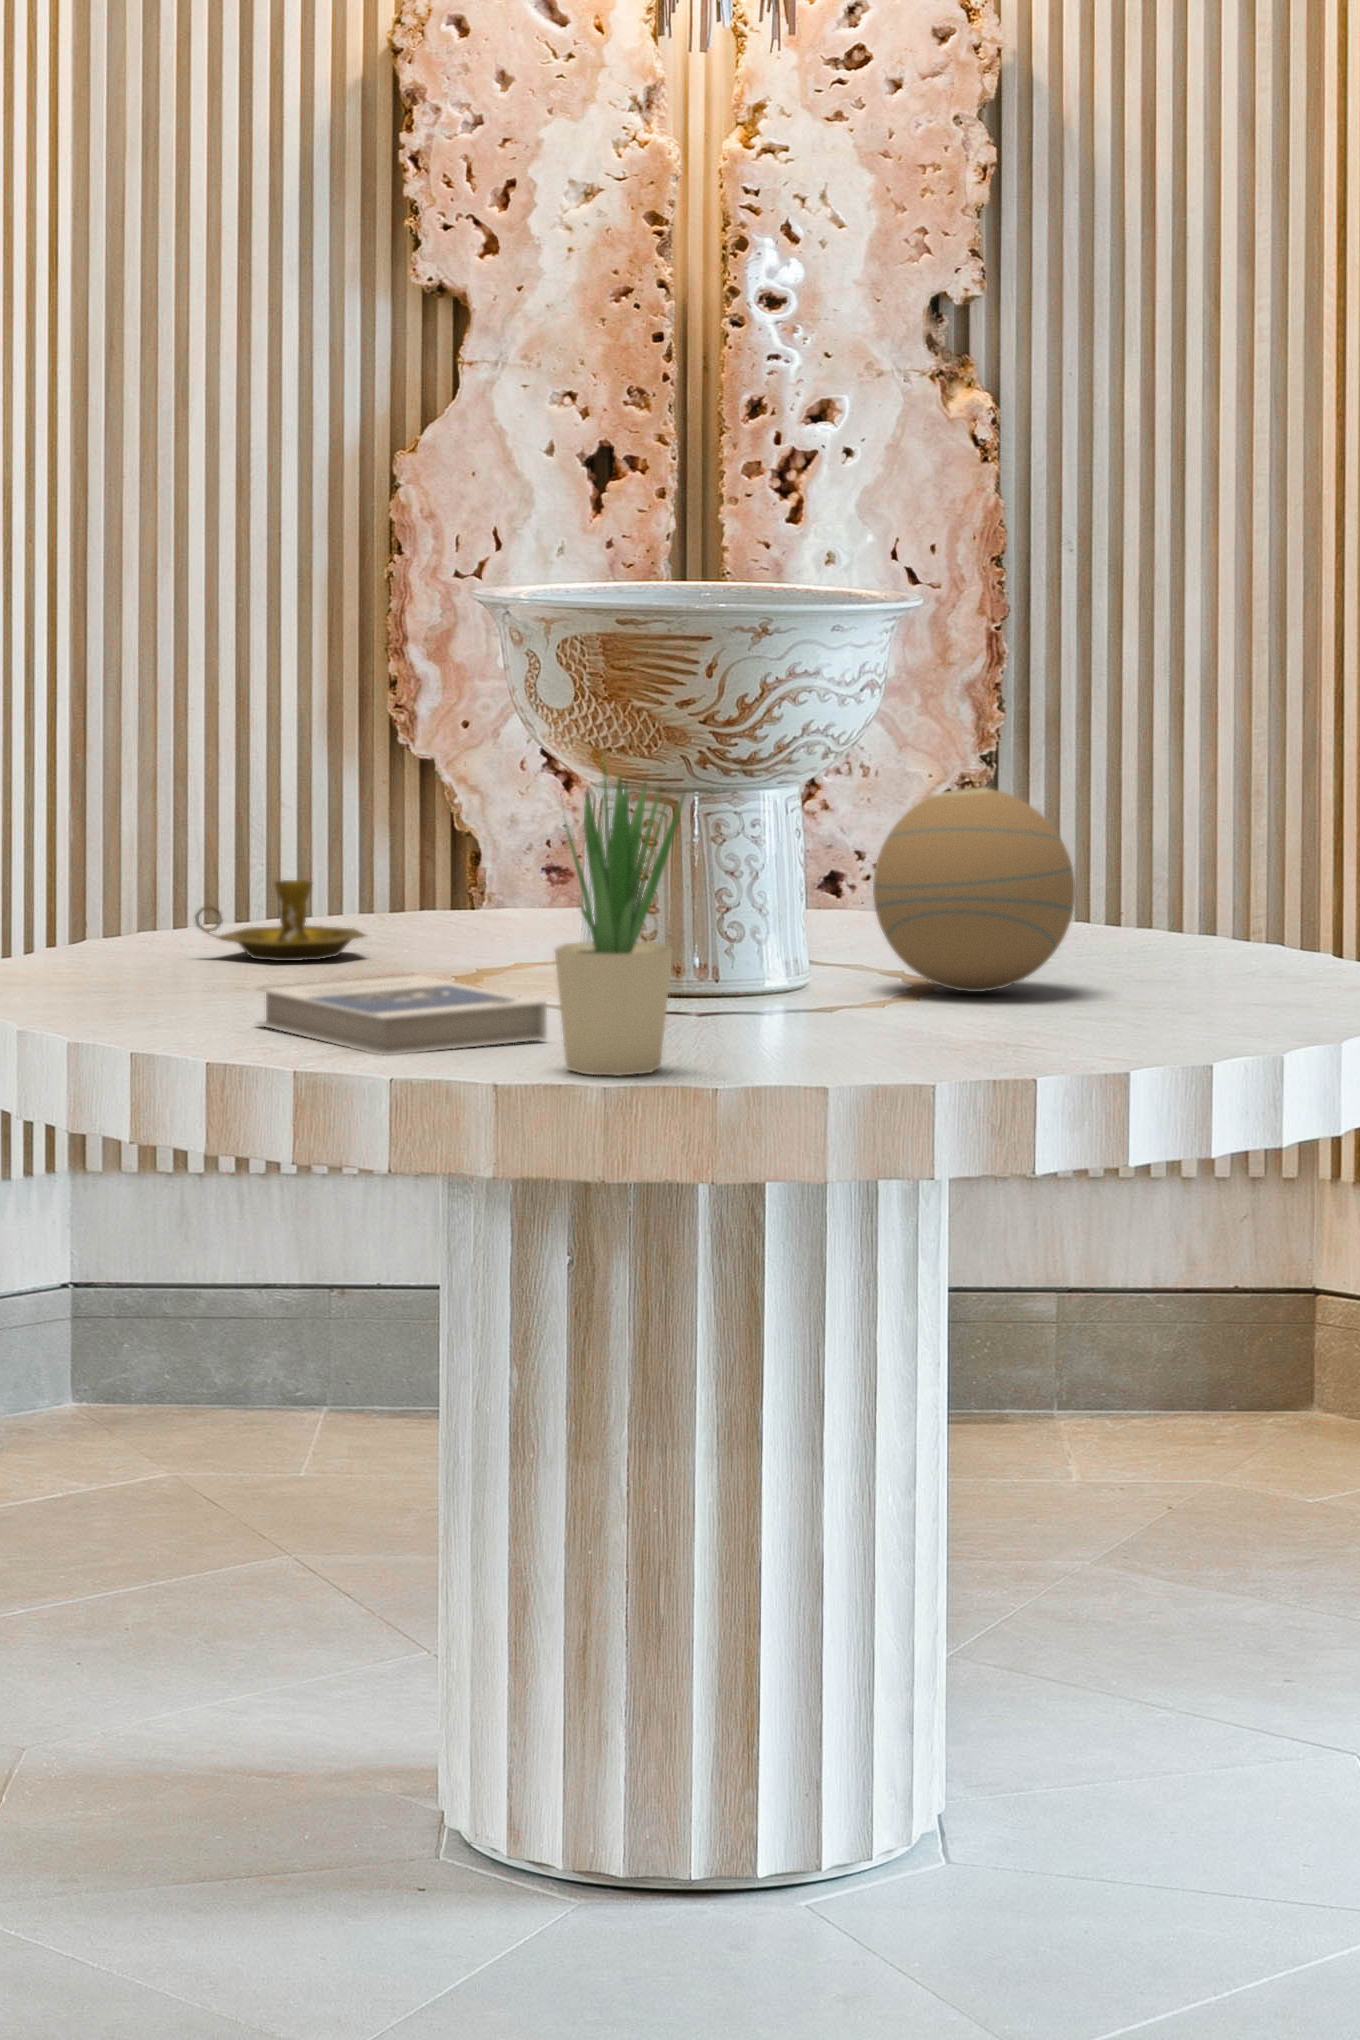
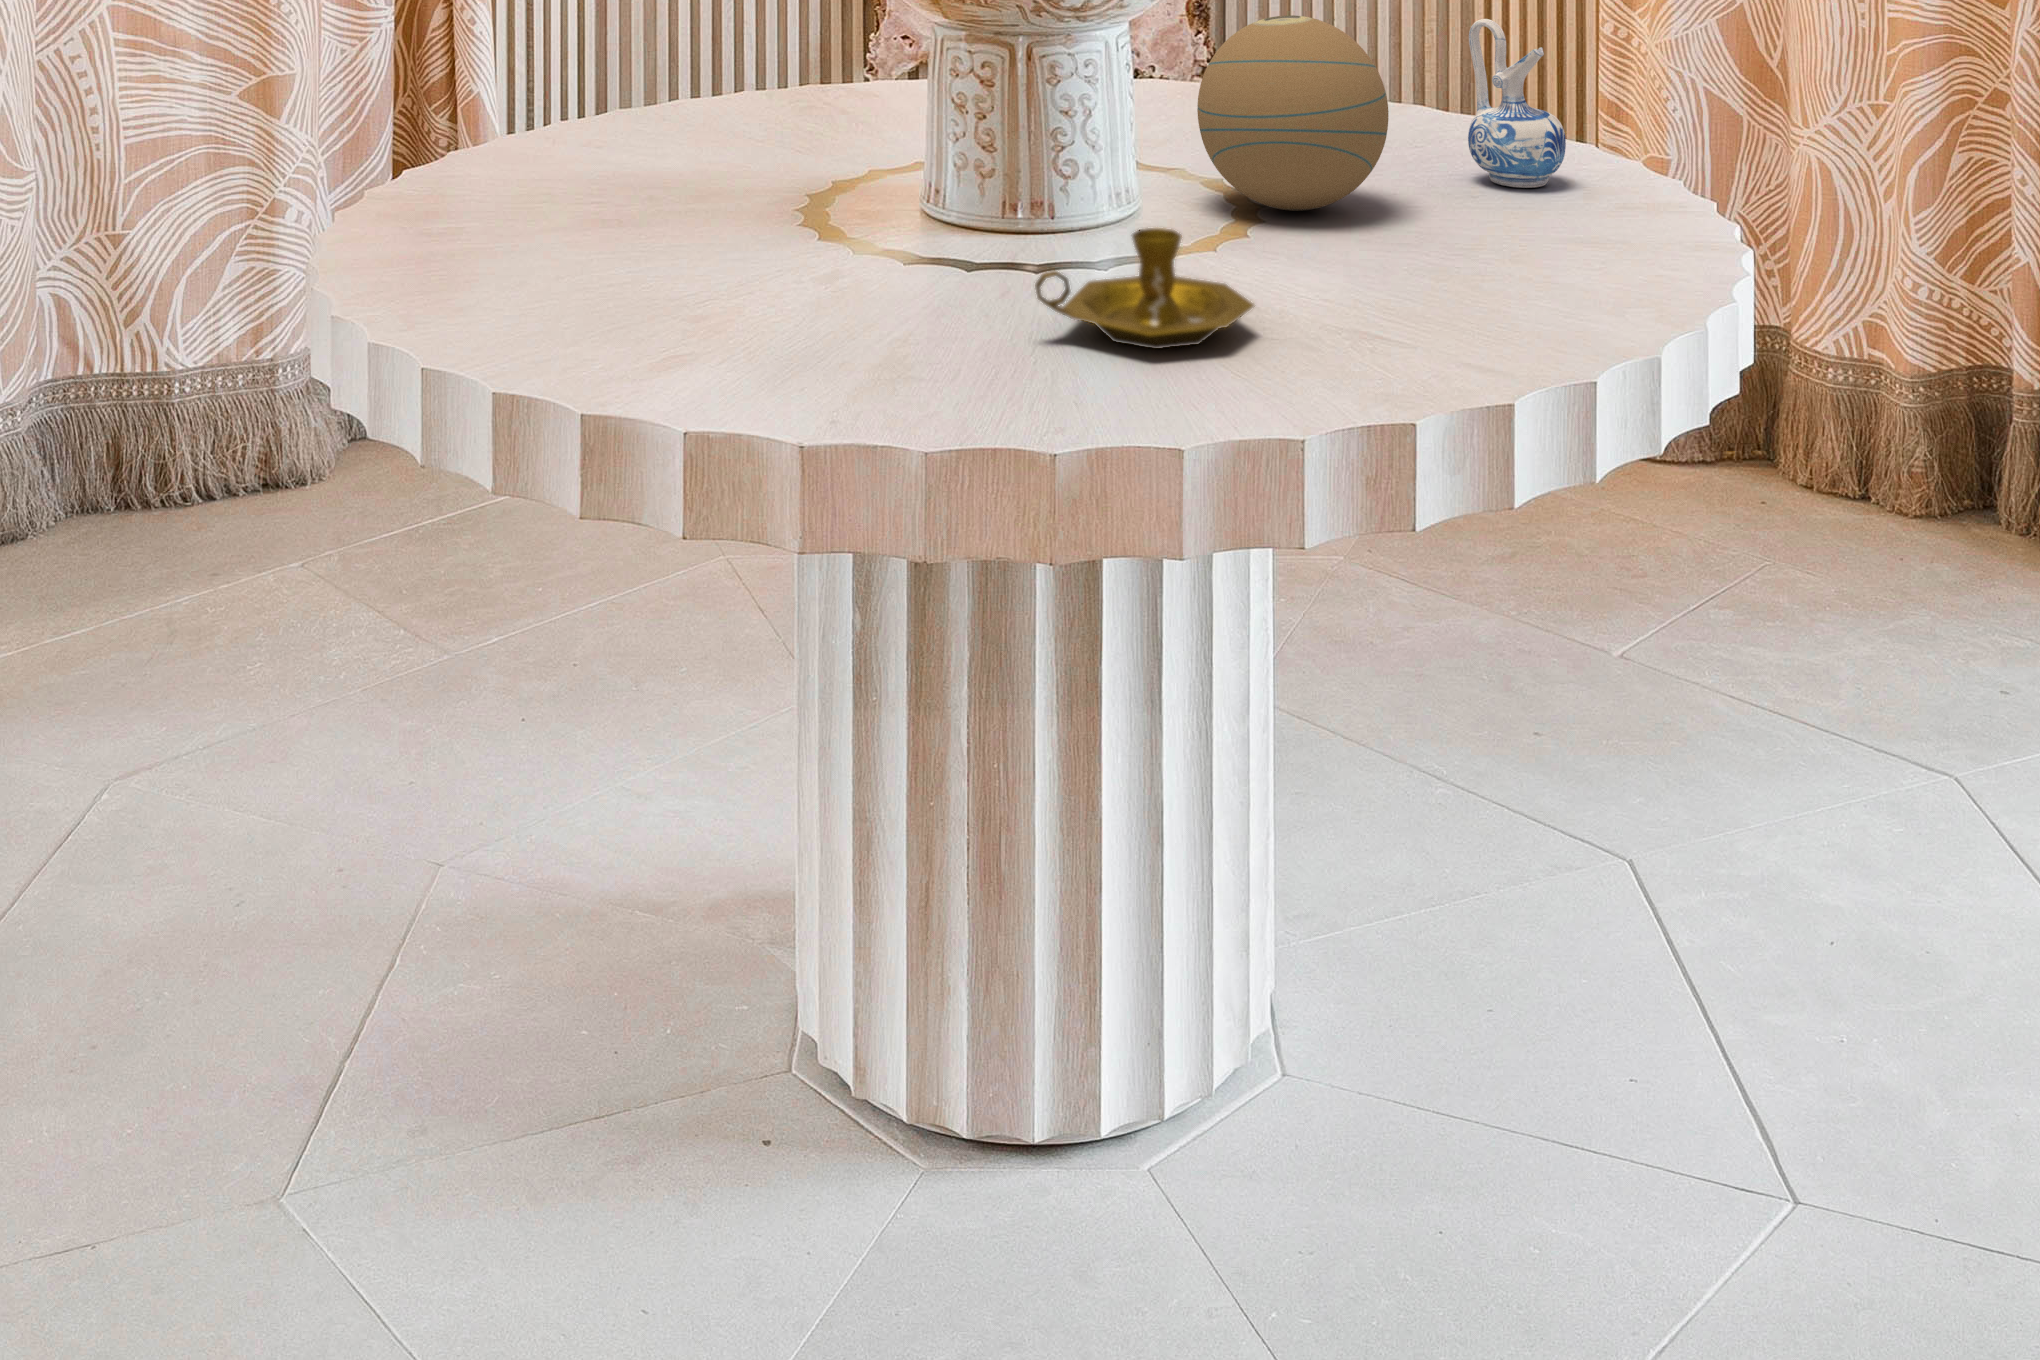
potted plant: present [555,765,683,1076] -> none [871,14,1017,412]
ceramic pitcher: none [1174,803,1279,982] -> present [1468,19,1566,188]
candlestick: present [195,880,365,961] -> present [1035,228,1254,349]
hardback book: present [256,974,547,1055] -> none [583,222,875,358]

